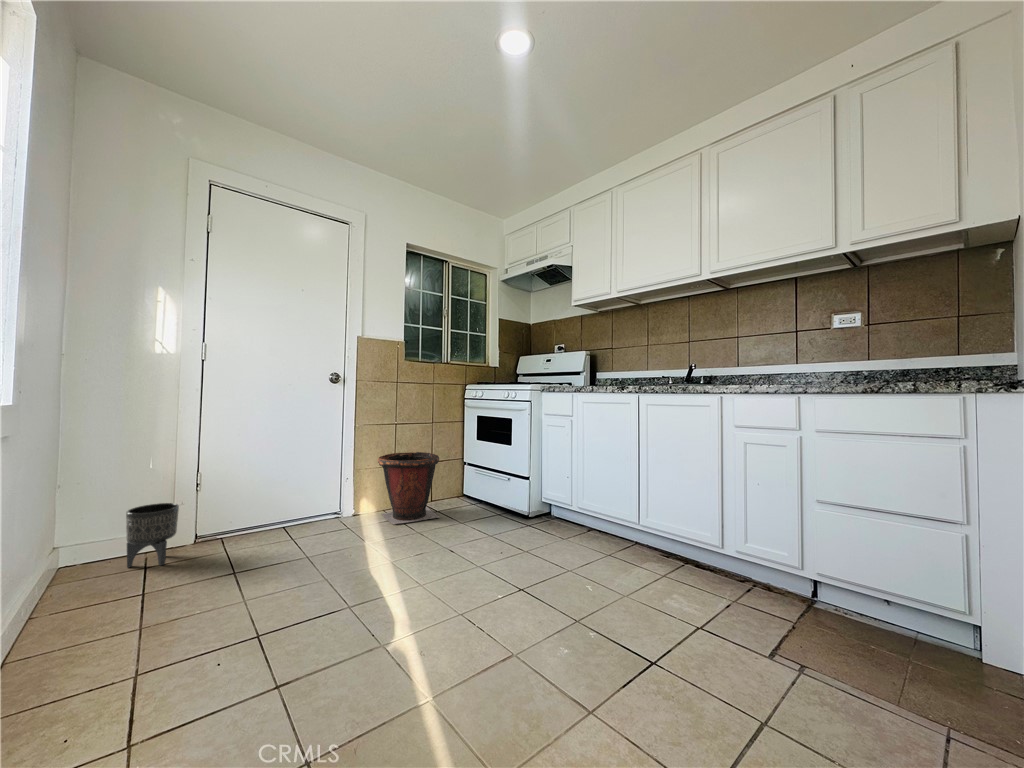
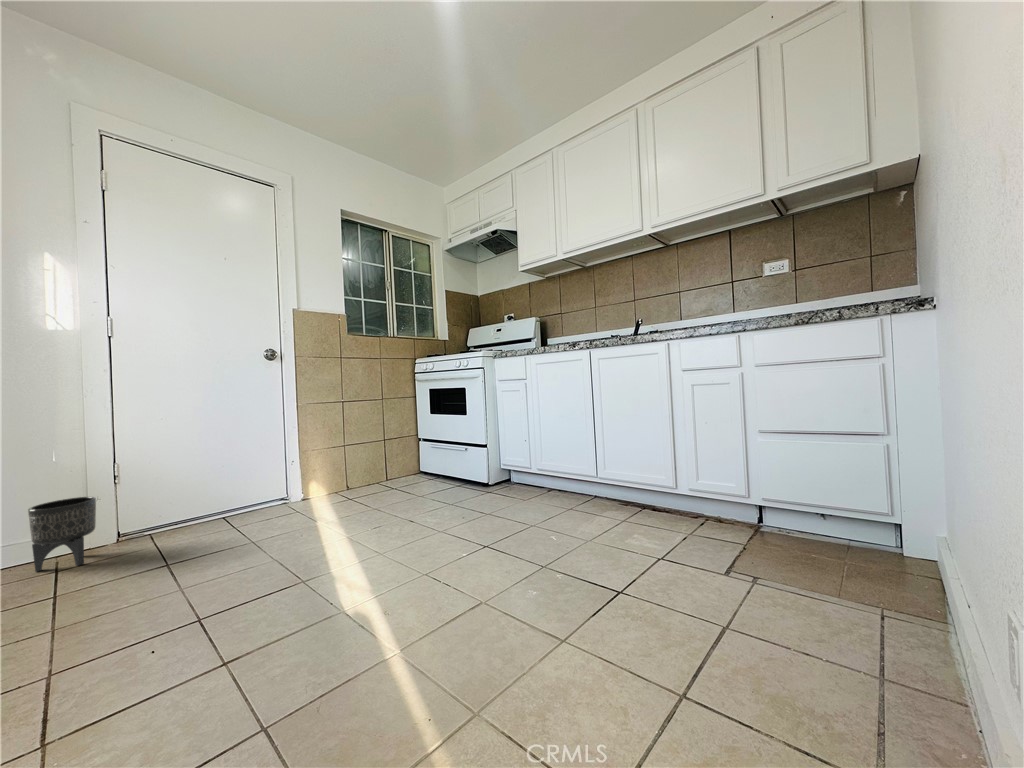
waste bin: present [378,452,439,524] -> none [327,424,399,502]

